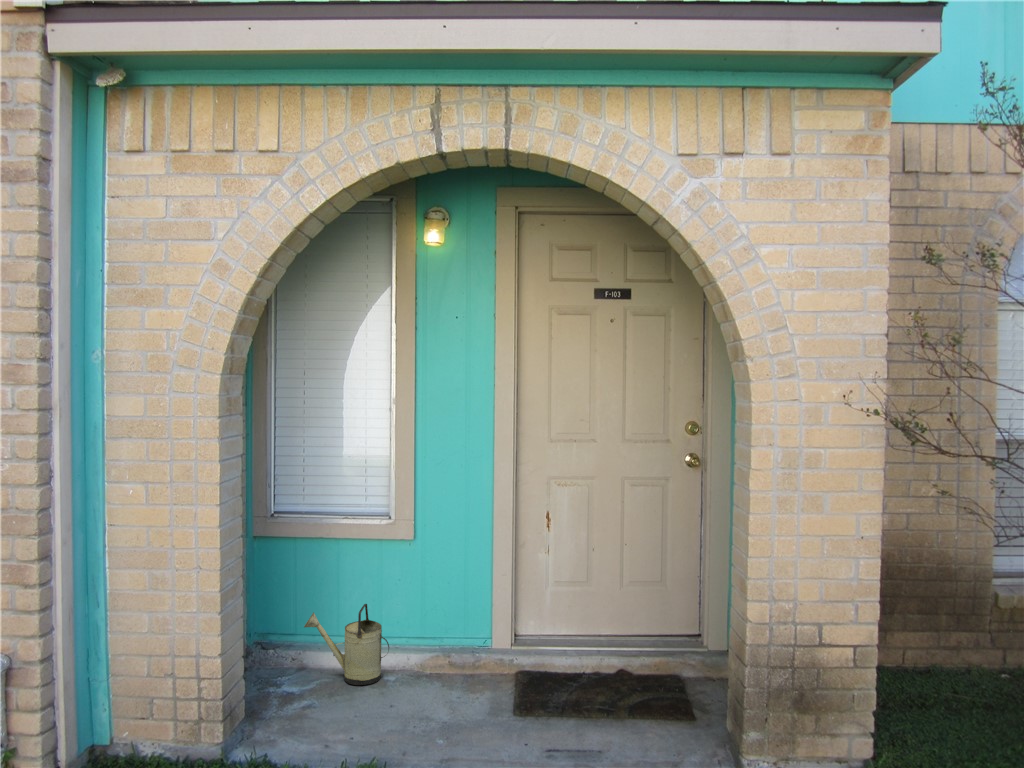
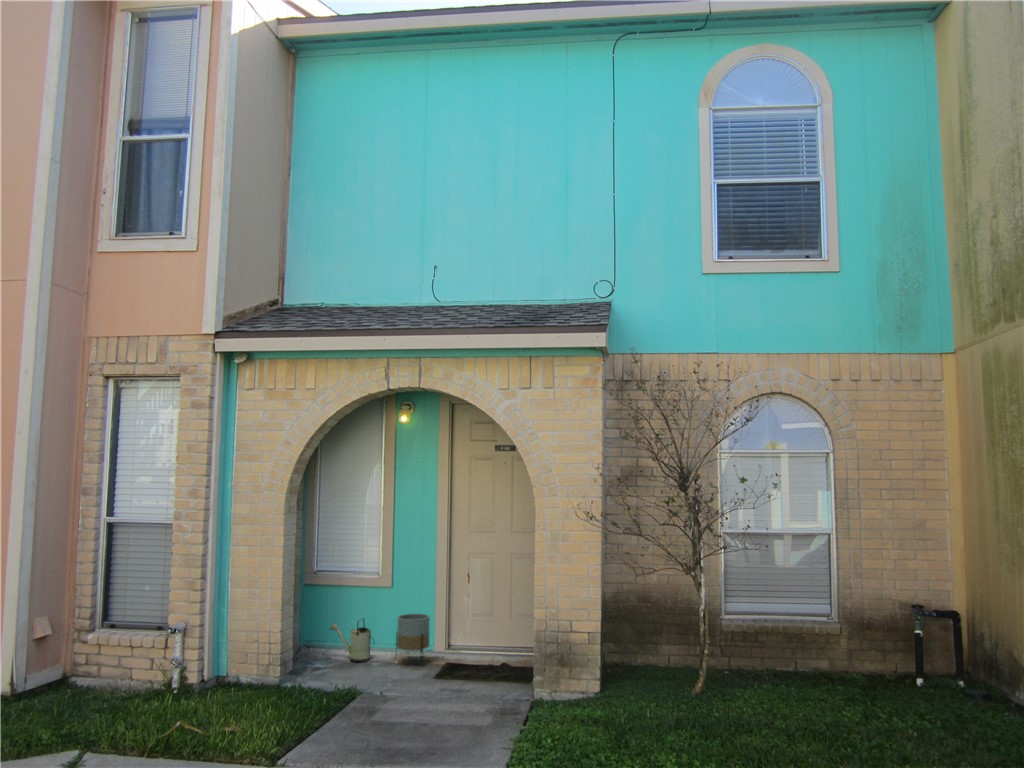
planter: none [433,593,494,693] -> present [396,614,430,666]

